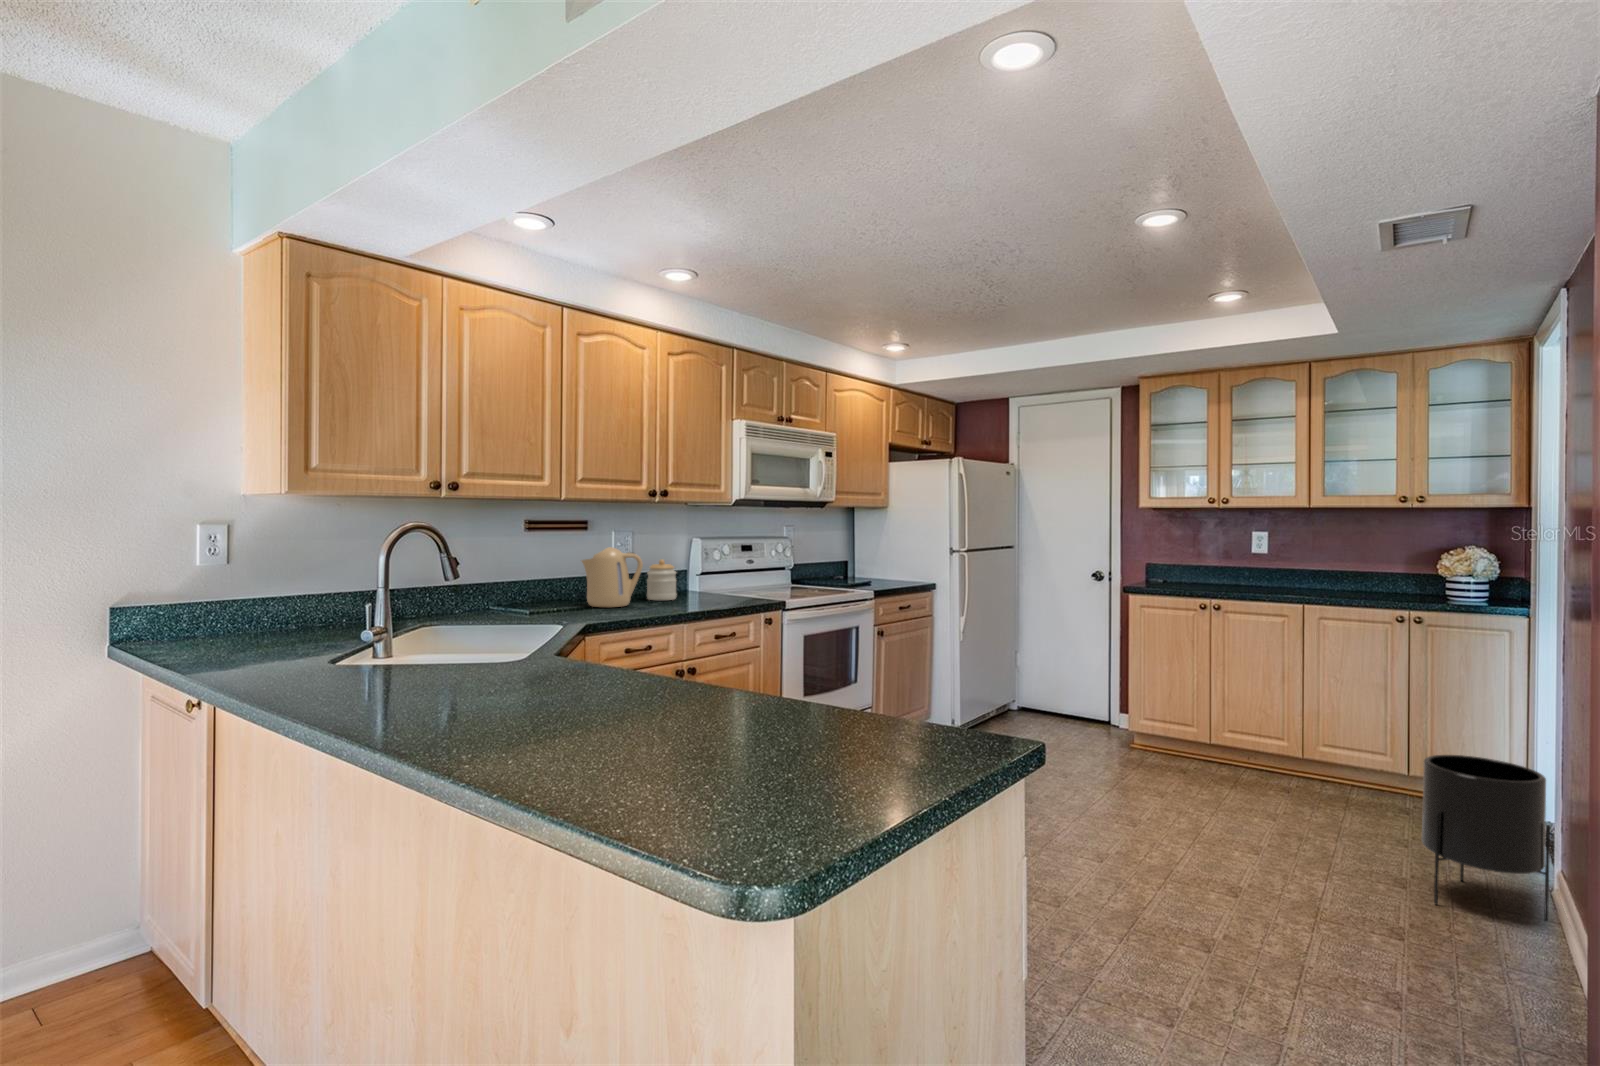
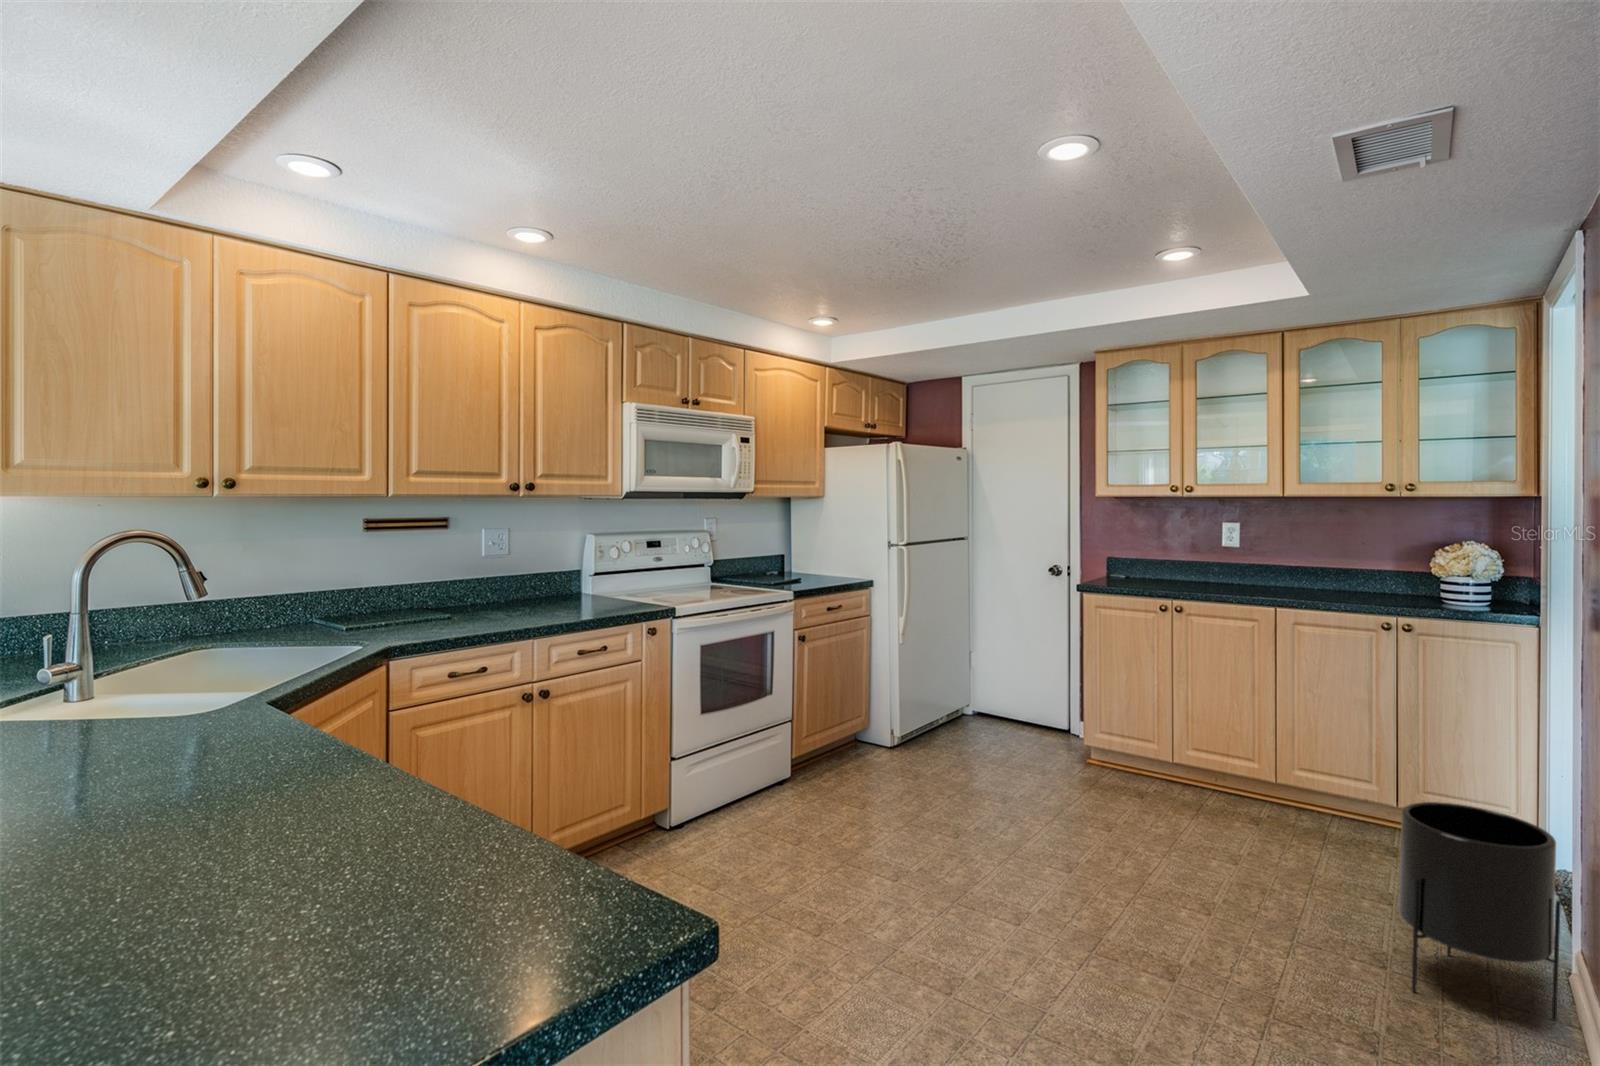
kettle: present [582,547,643,607] -> none [433,549,504,618]
jar: present [647,559,677,600] -> none [521,561,556,607]

